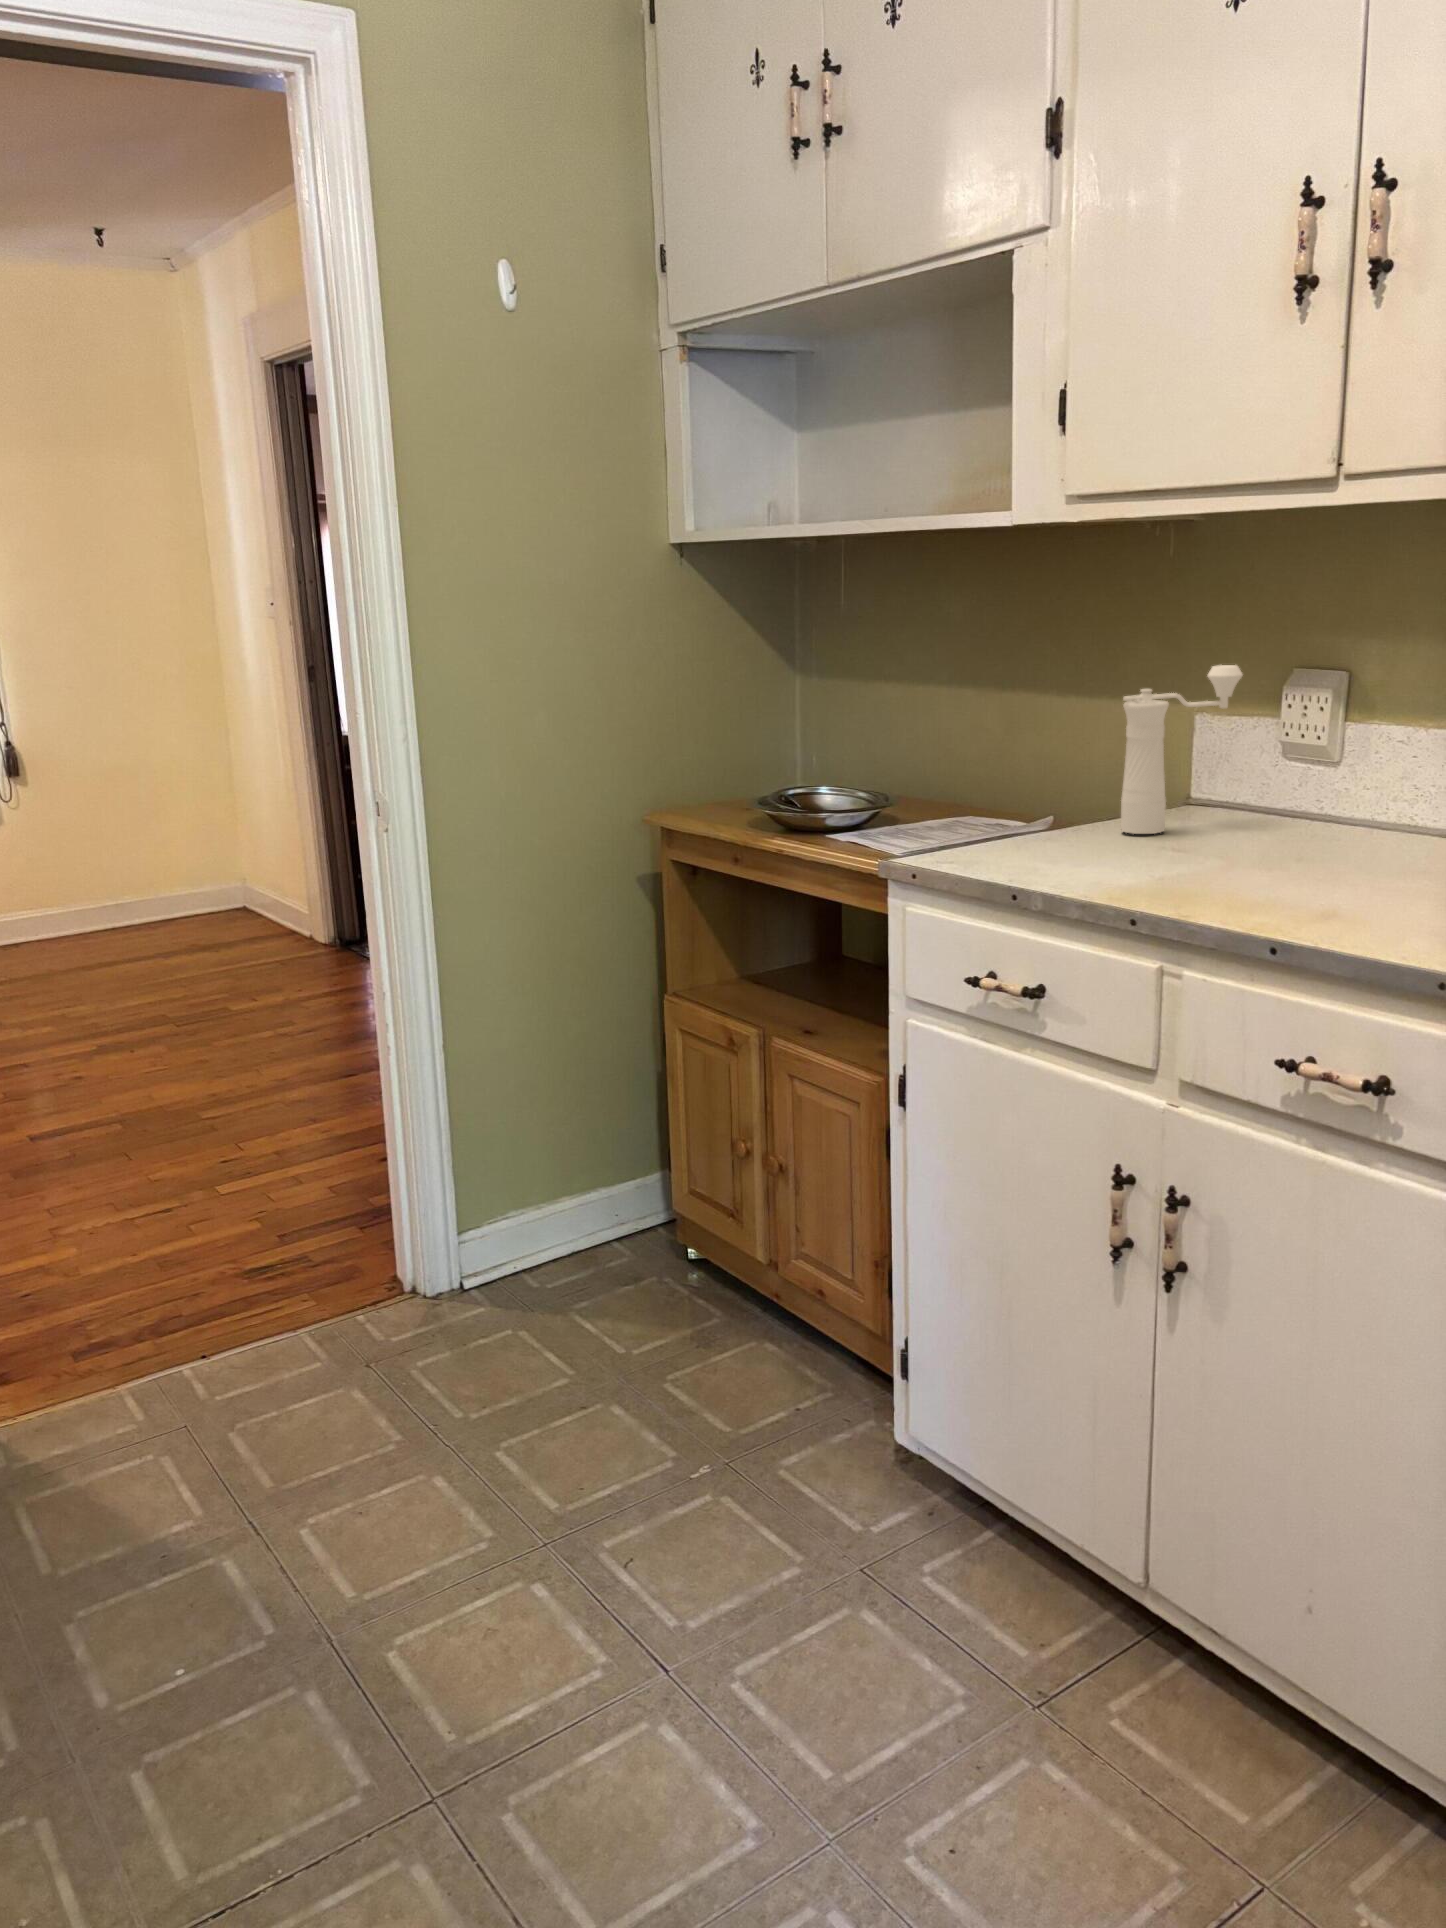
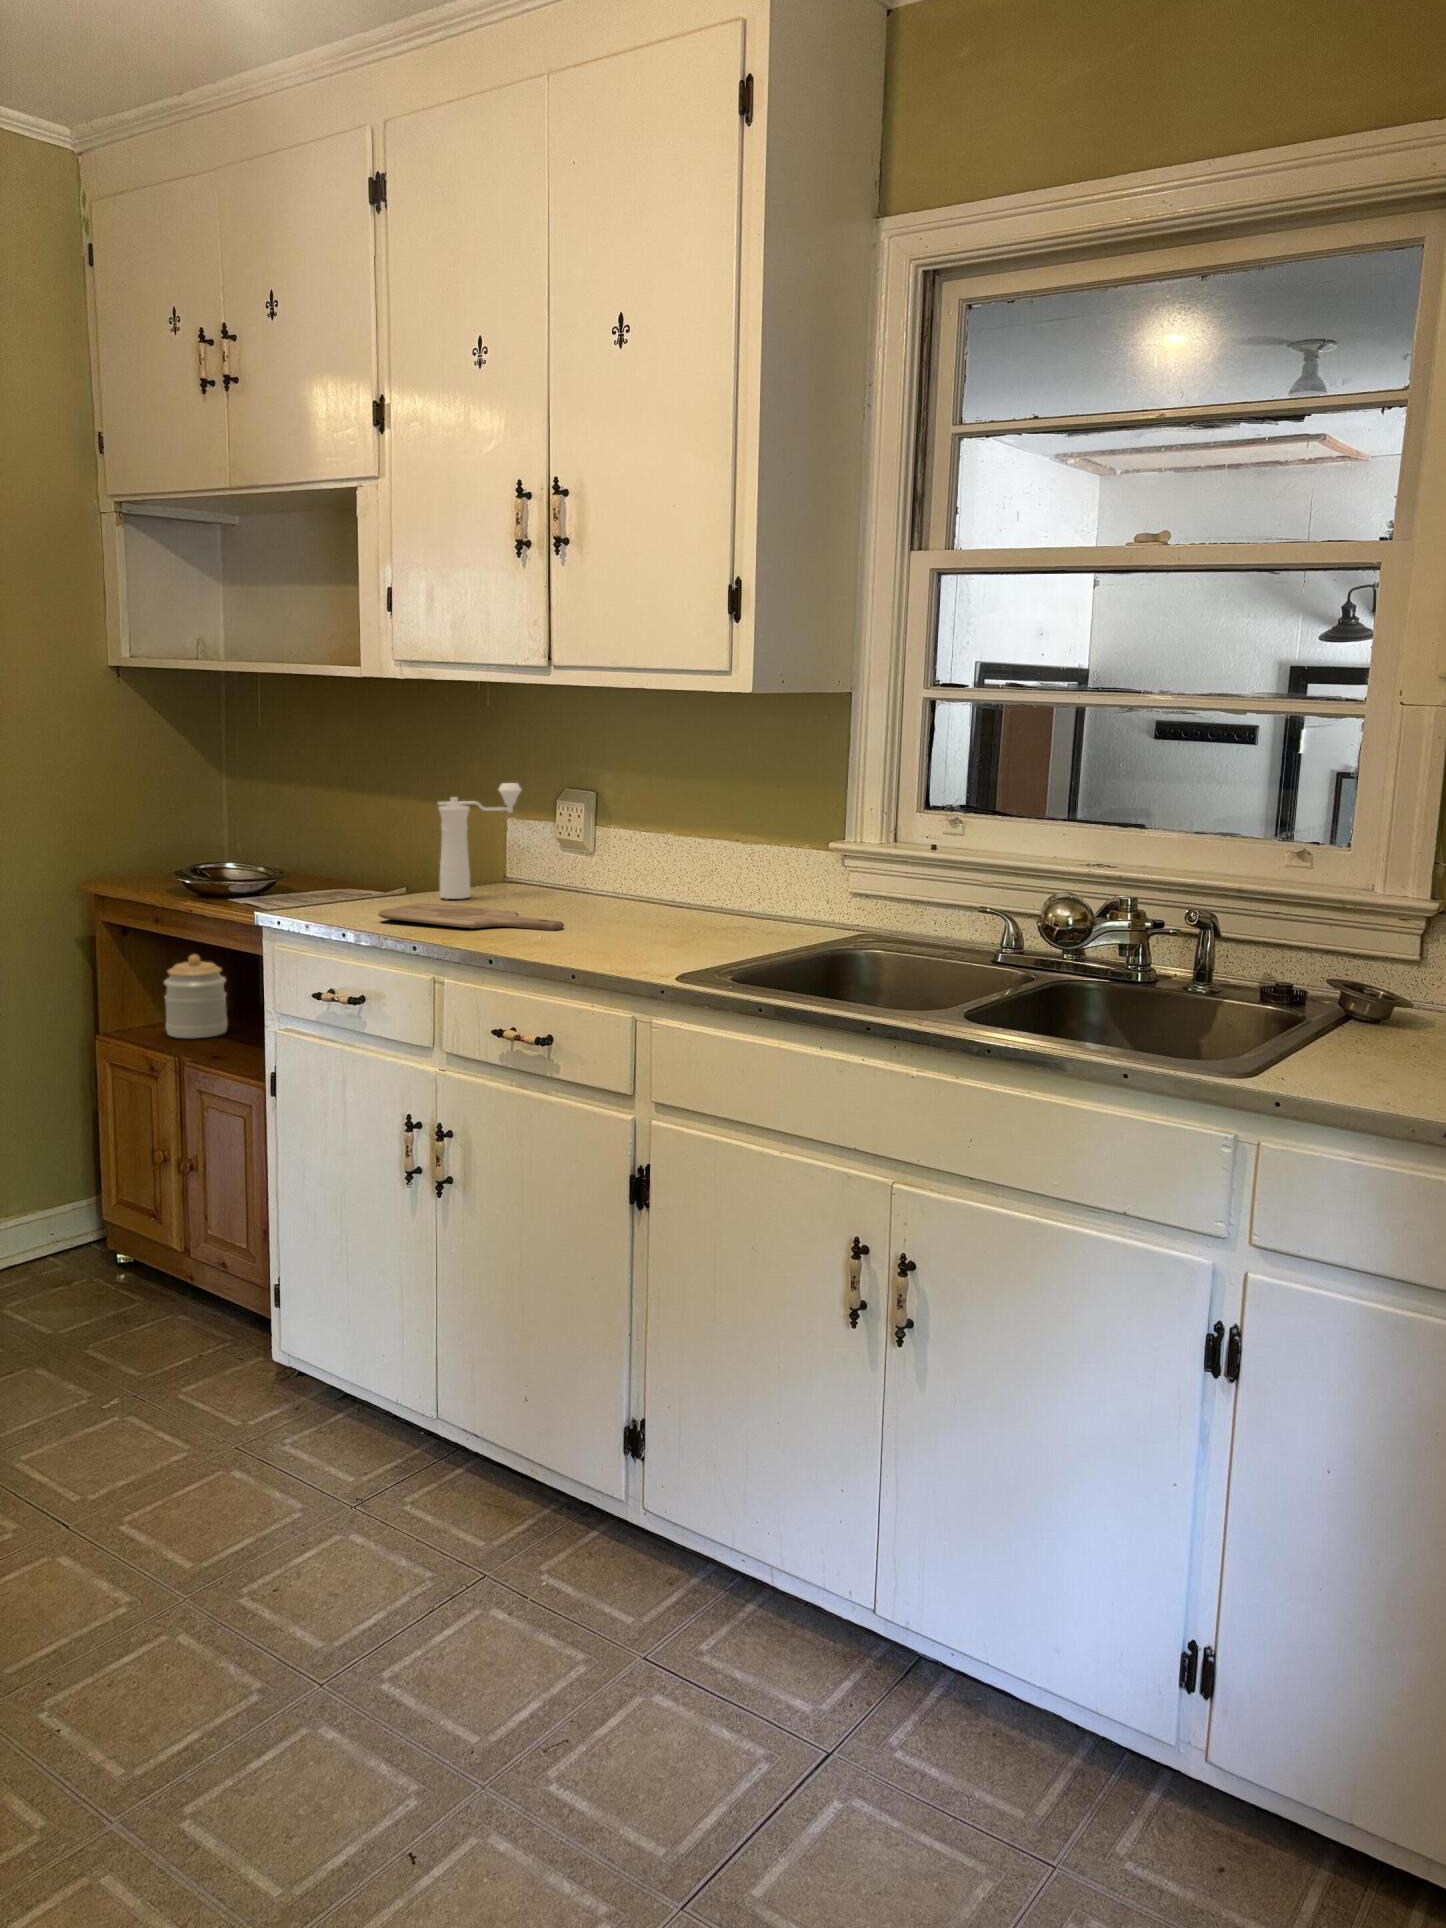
cutting board: none [1058,845,1363,894] -> present [378,903,564,931]
jar: none [741,896,815,1001] -> present [164,955,227,1038]

